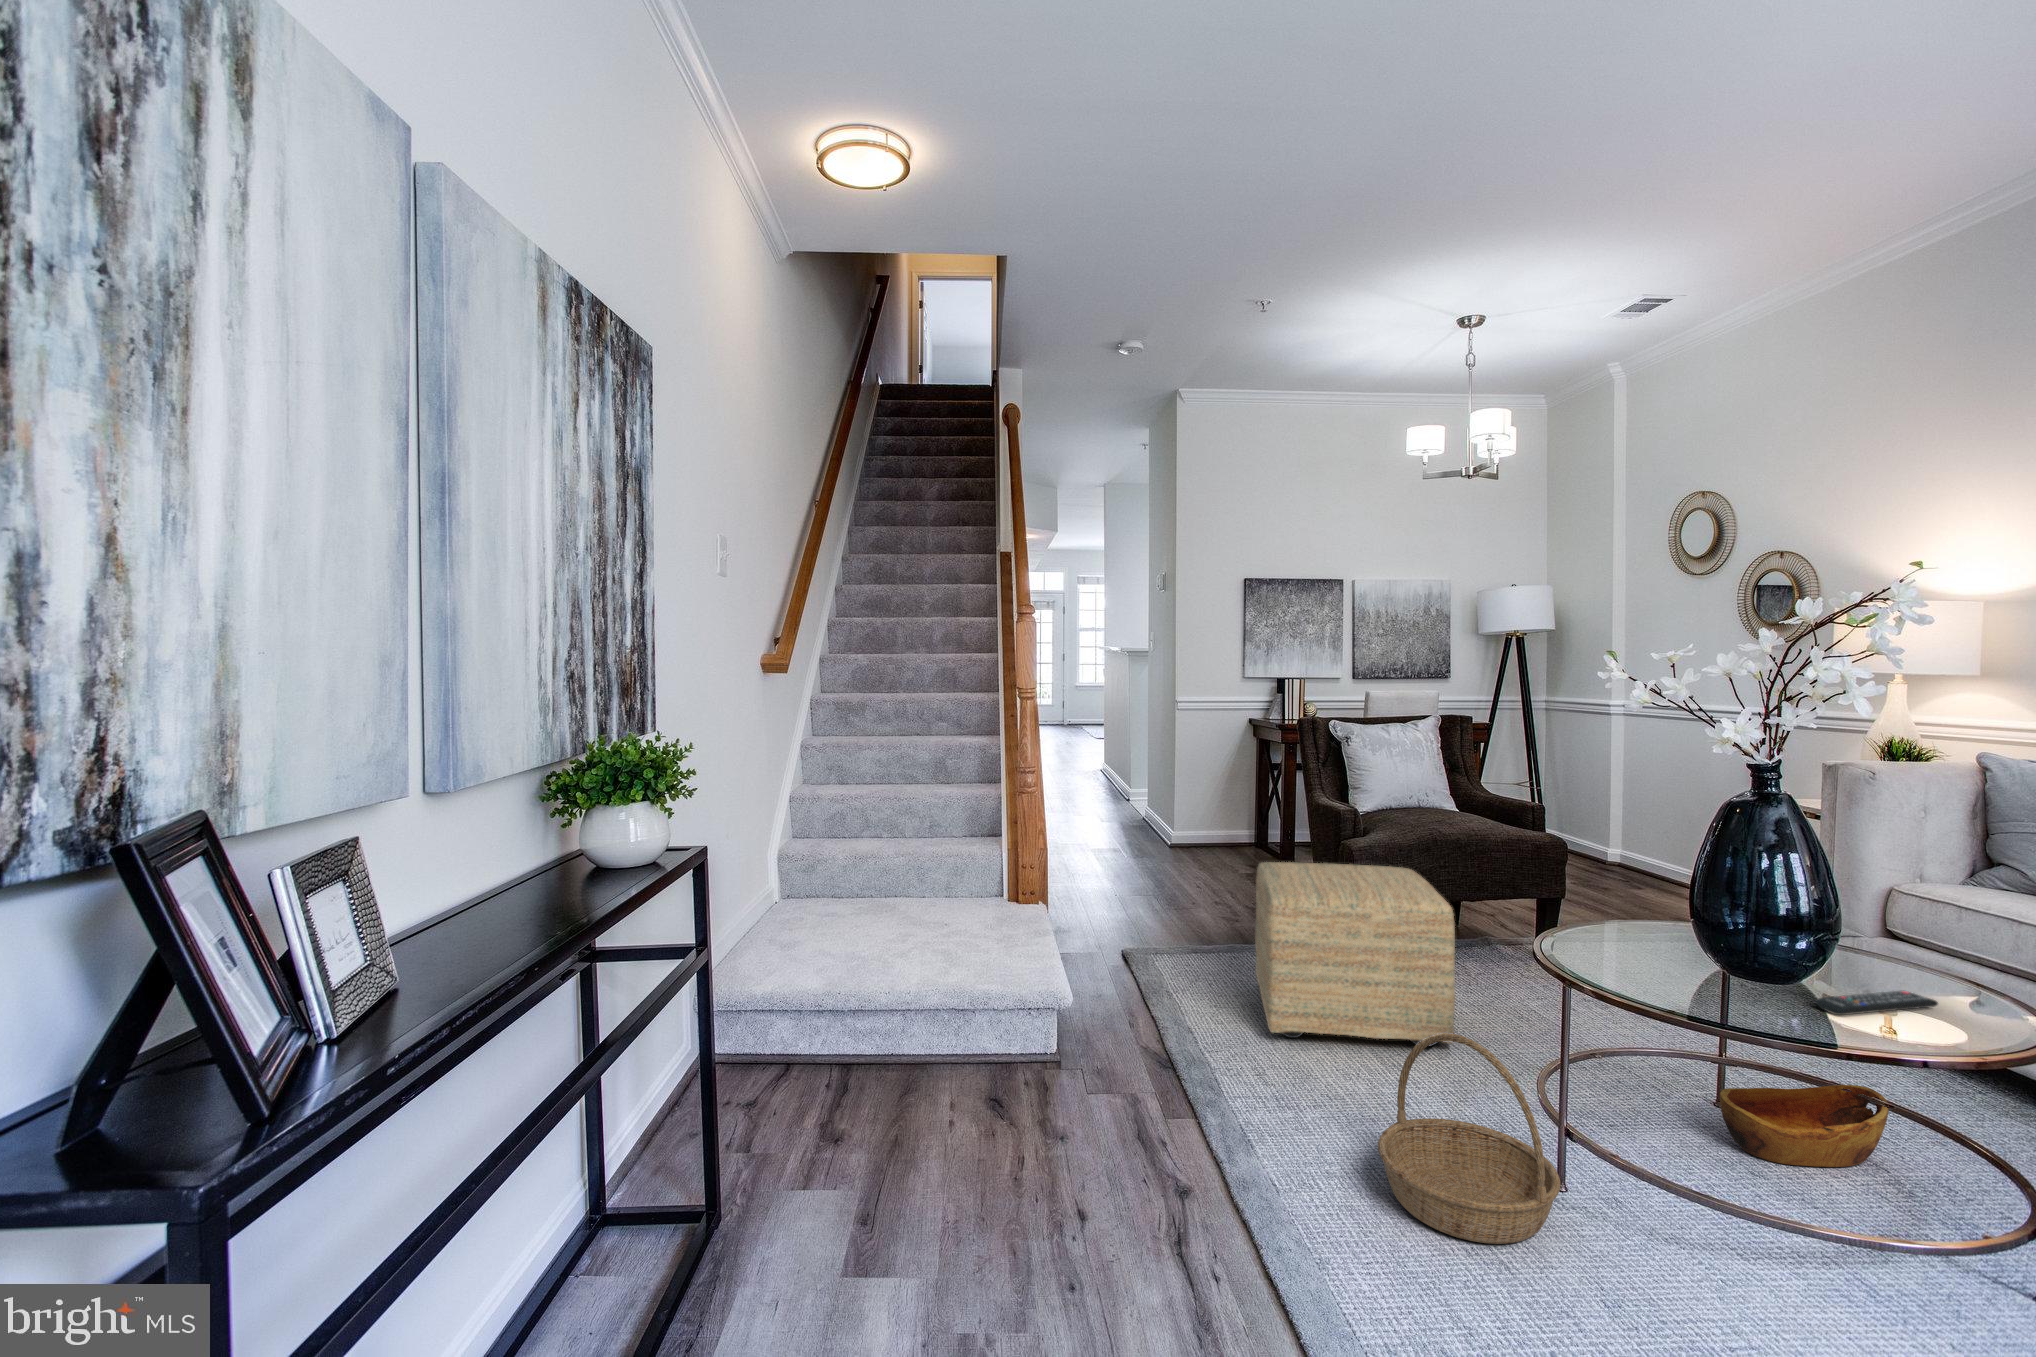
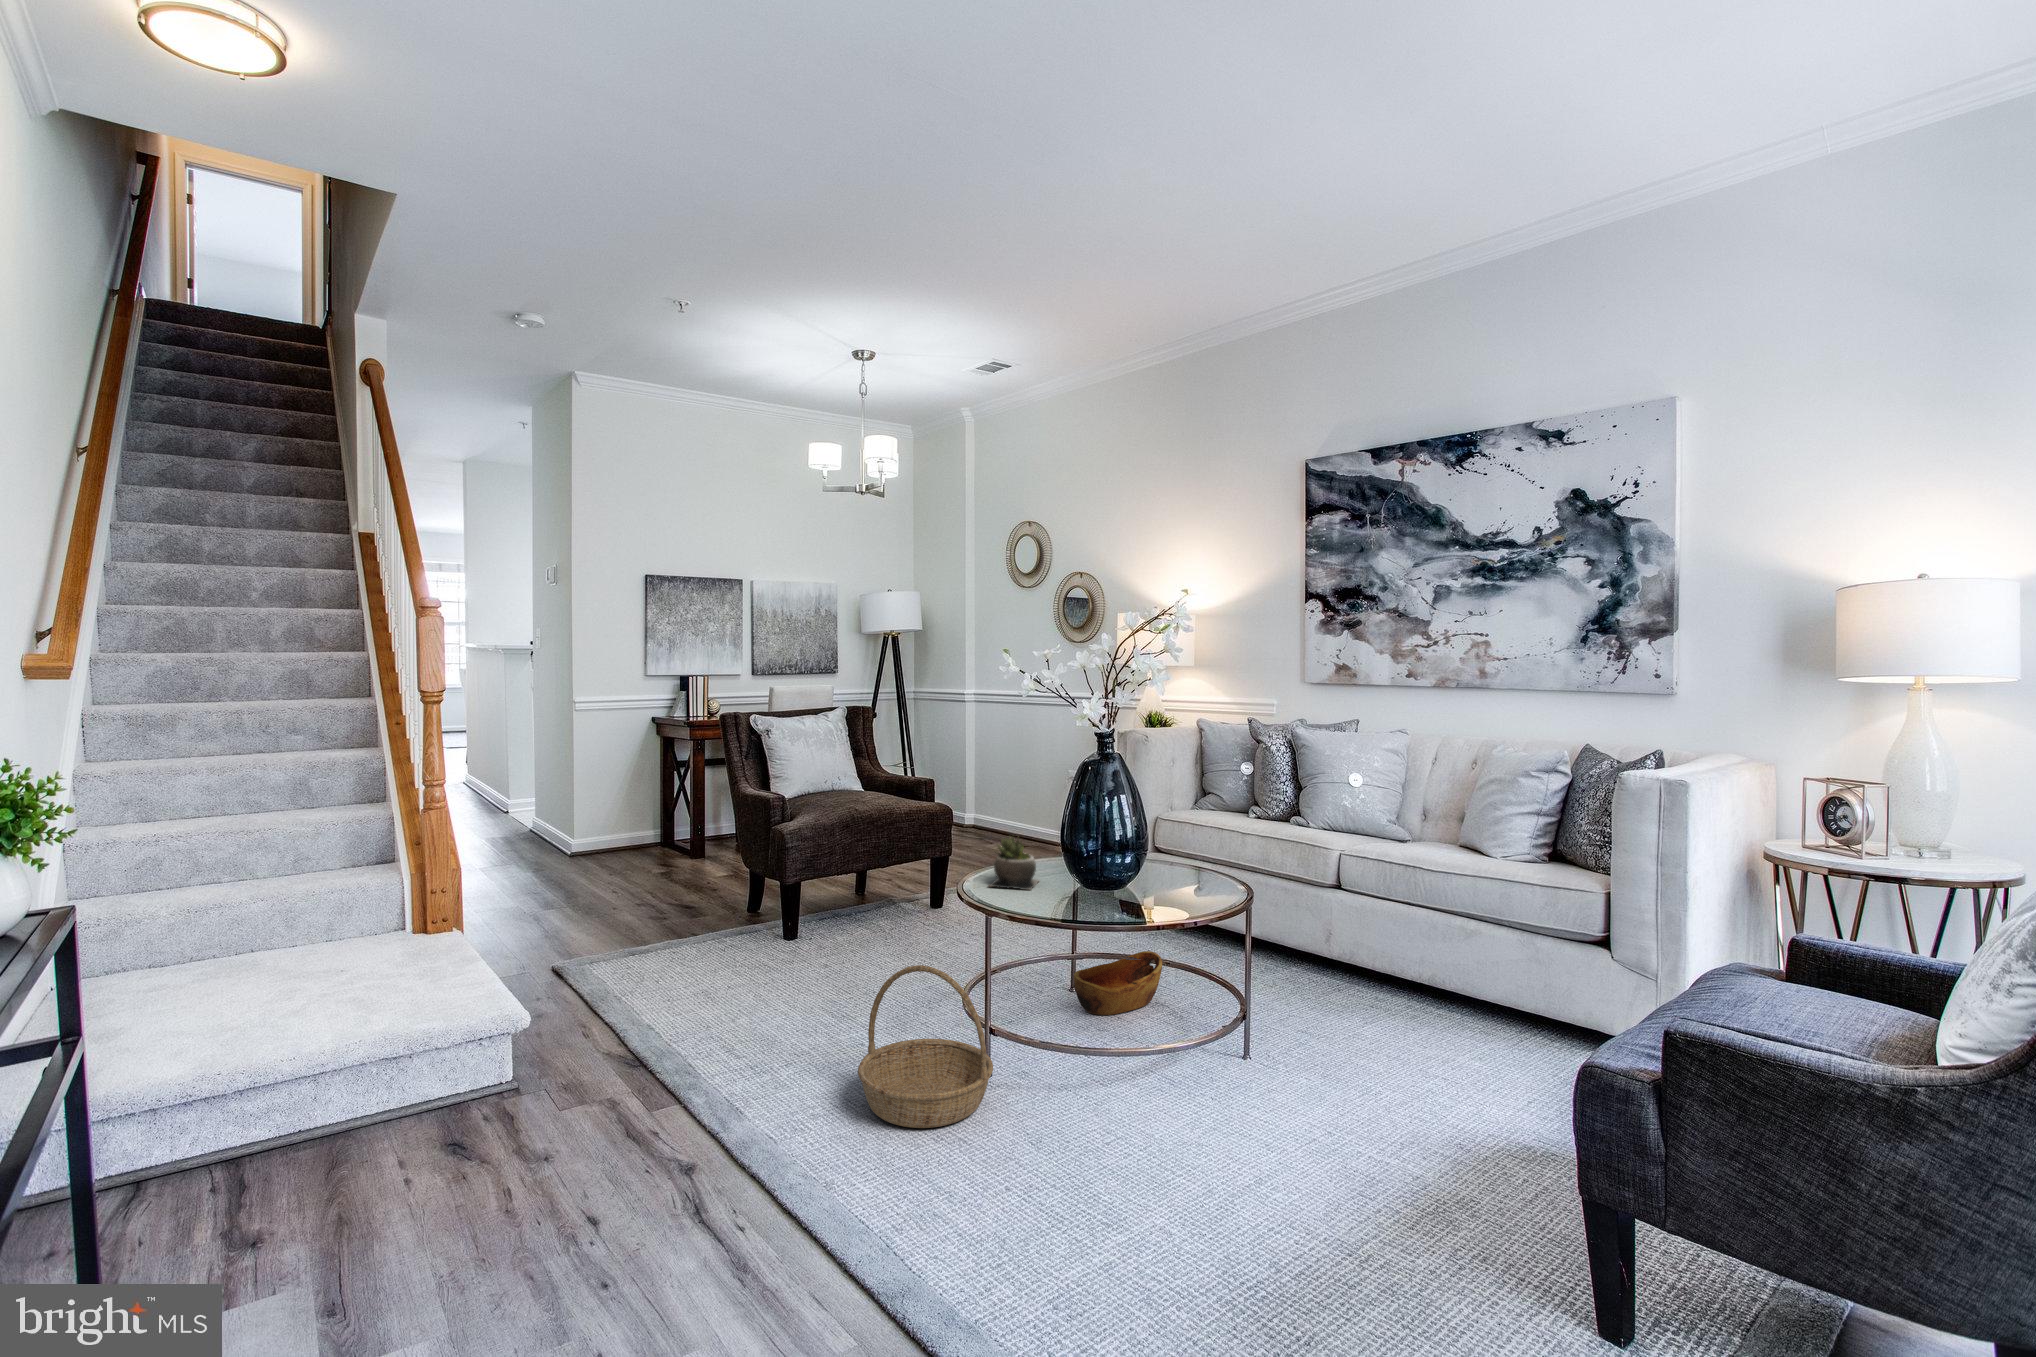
ottoman: present [1255,862,1455,1046] -> none [703,843,890,1013]
succulent plant: none [1578,890,1664,967] -> present [990,837,1039,890]
remote control: present [1817,991,1938,1015] -> none [1133,879,1191,900]

